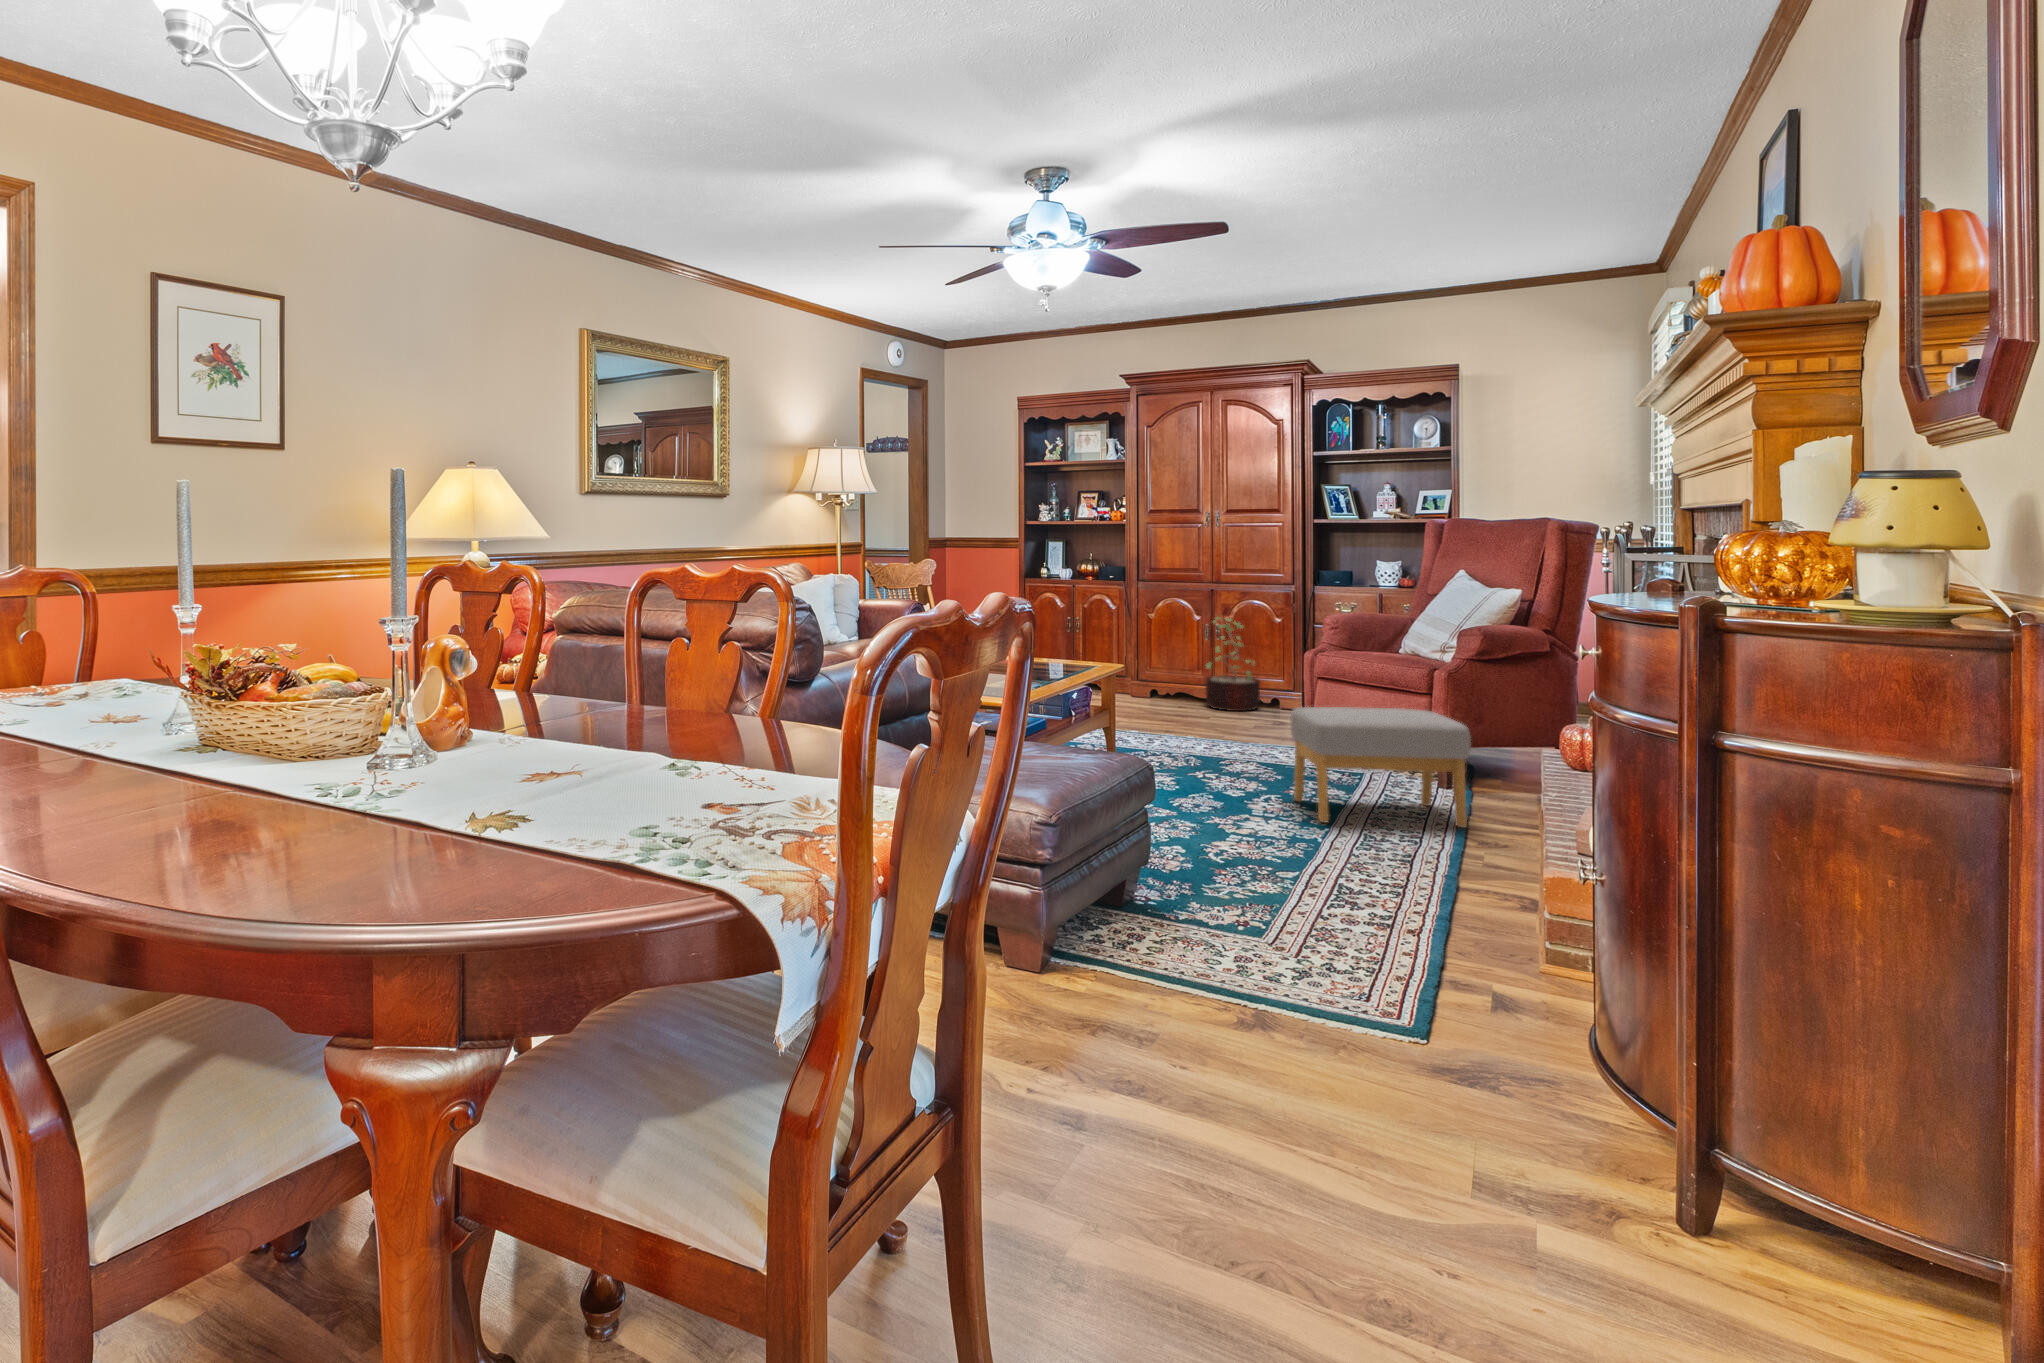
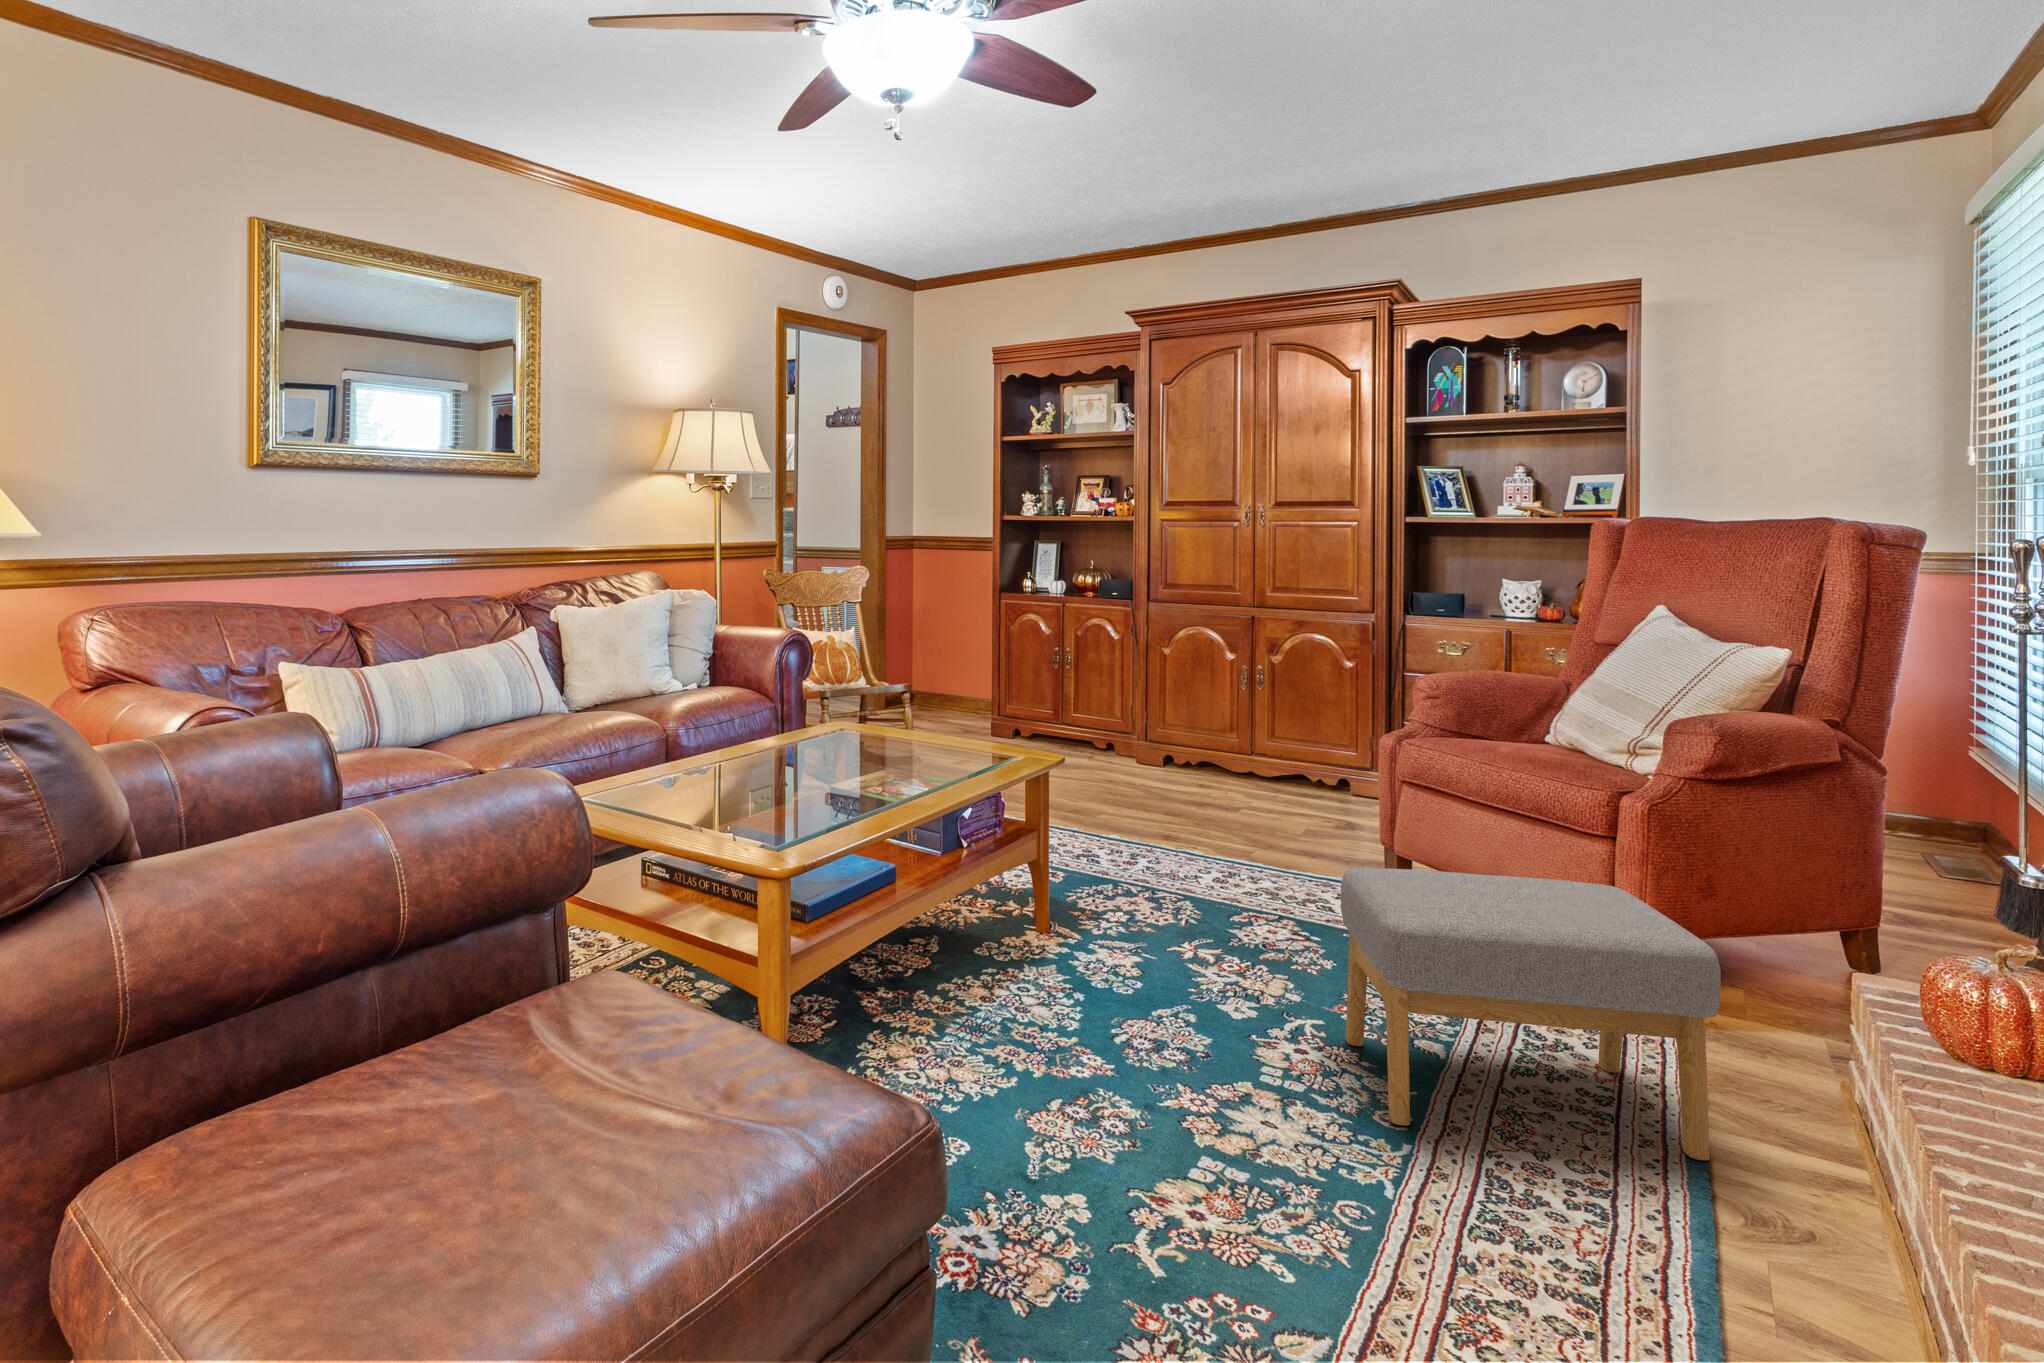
decorative plant: present [1204,617,1260,711] -> none [1237,654,1321,800]

